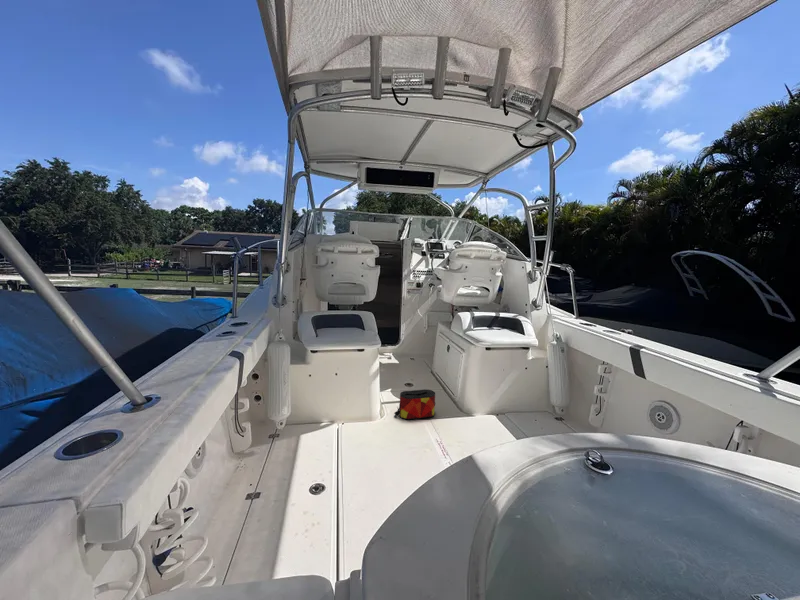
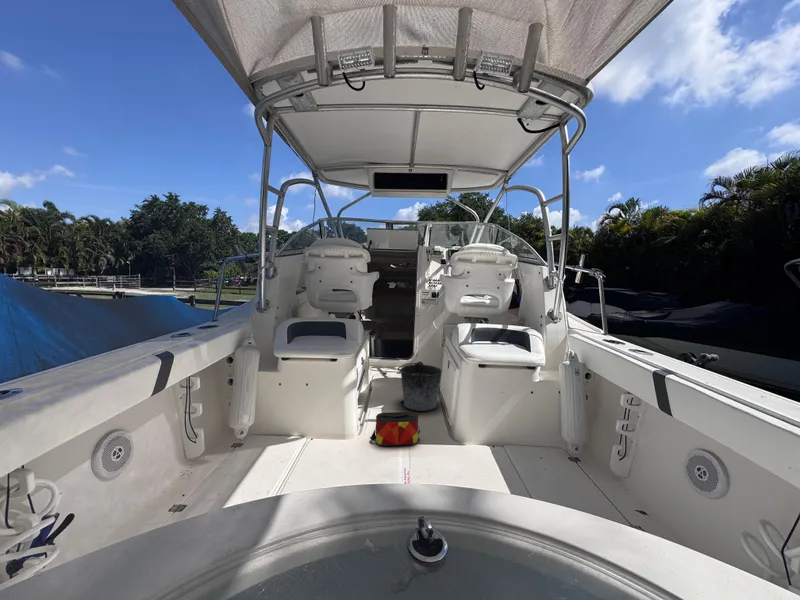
bucket: none [401,346,440,389] -> present [397,362,442,411]

